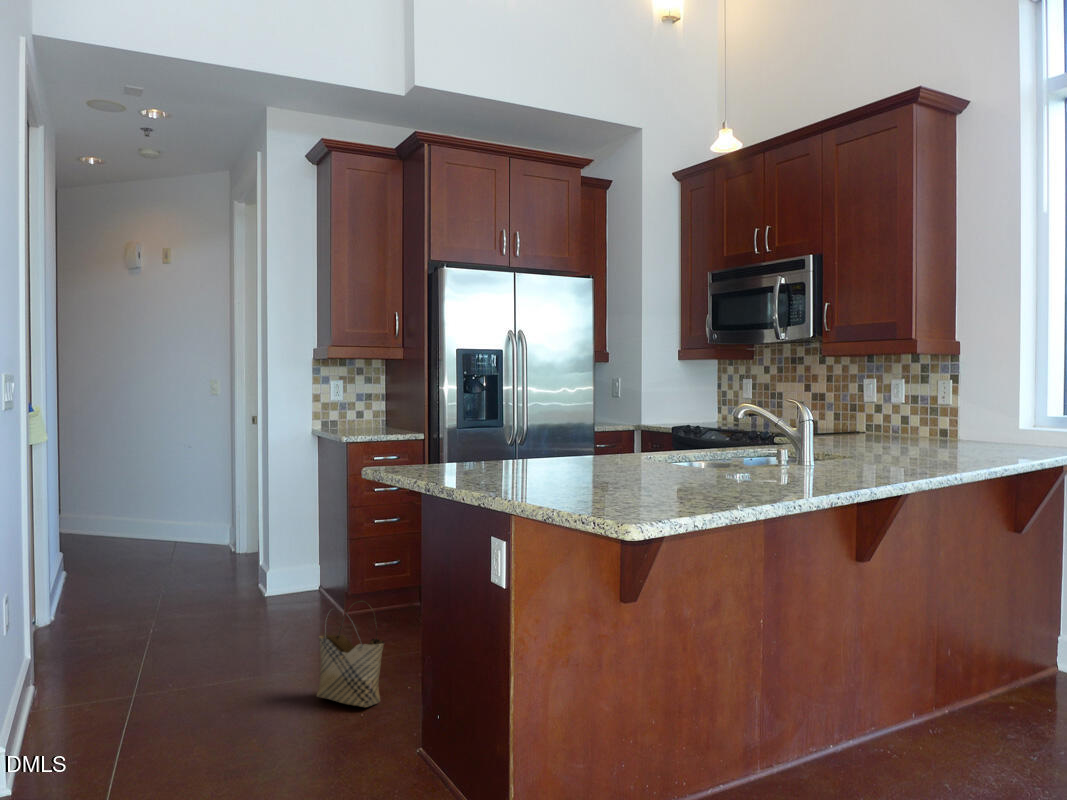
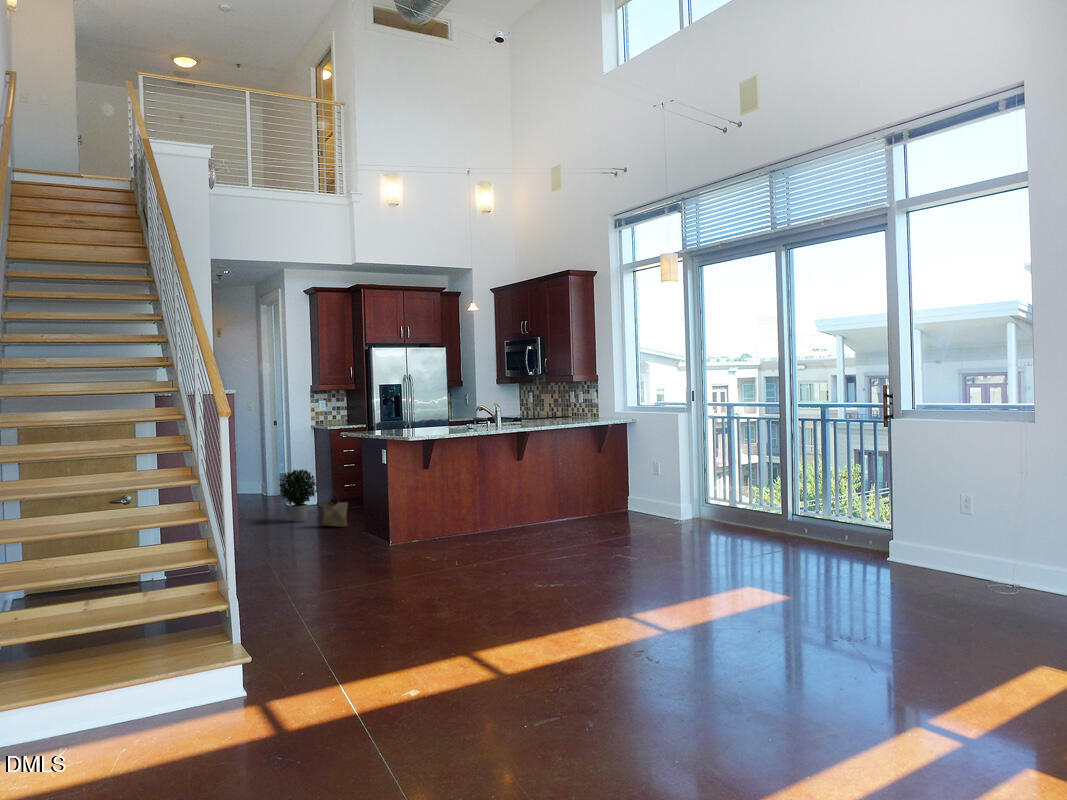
potted plant: none [222,540,313,668] -> present [279,469,317,522]

